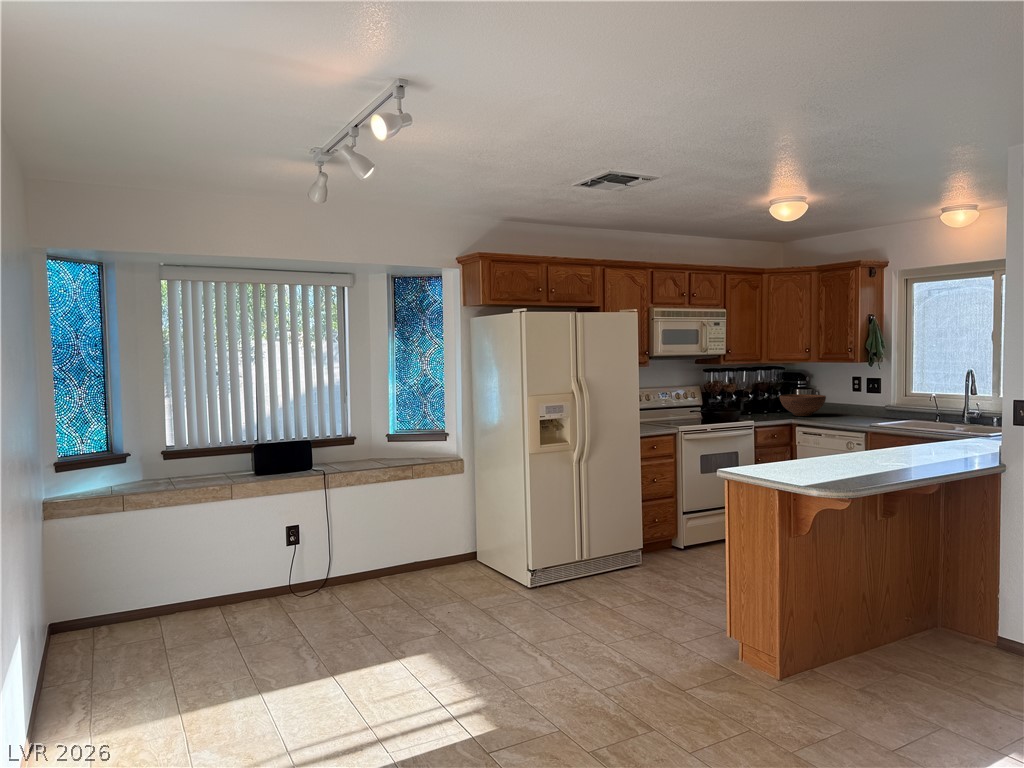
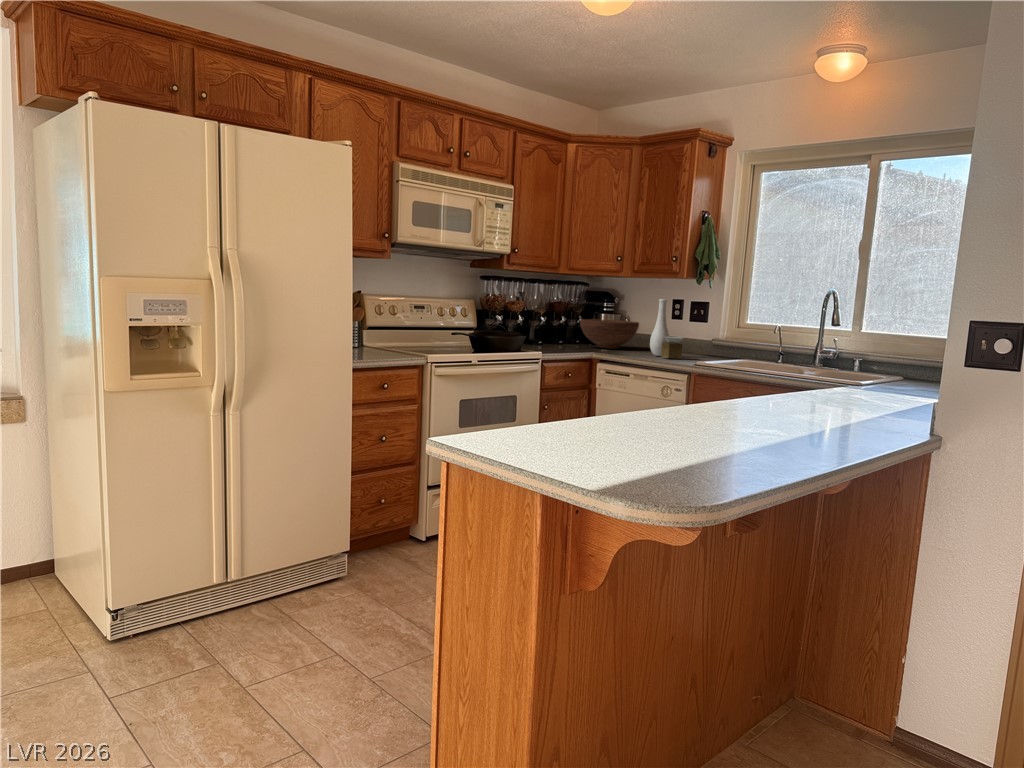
vase: none [834,381,859,423] -> present [650,299,684,359]

